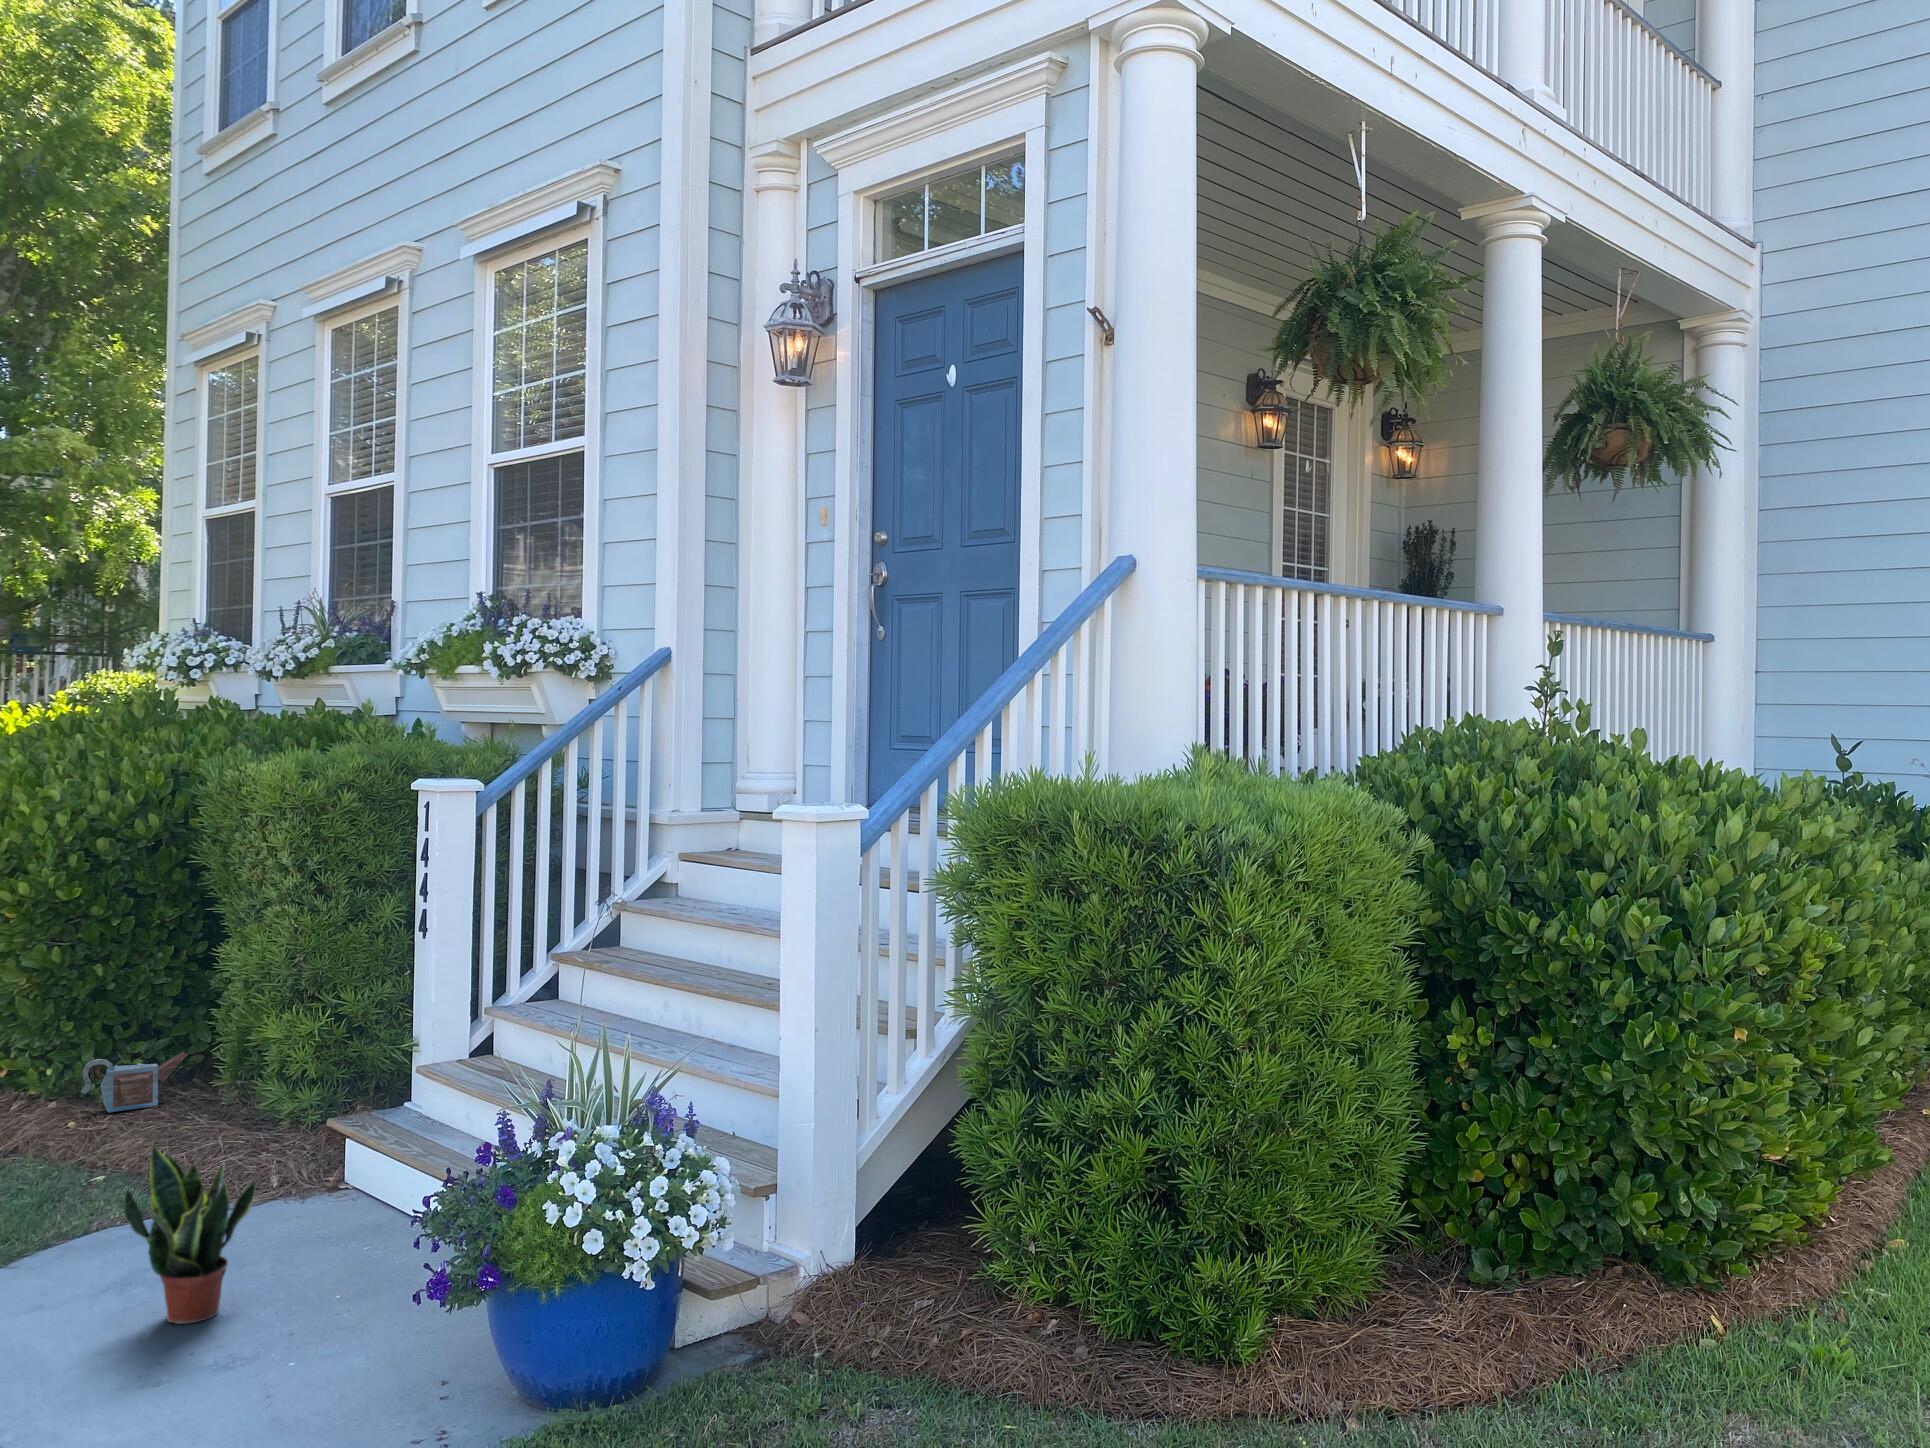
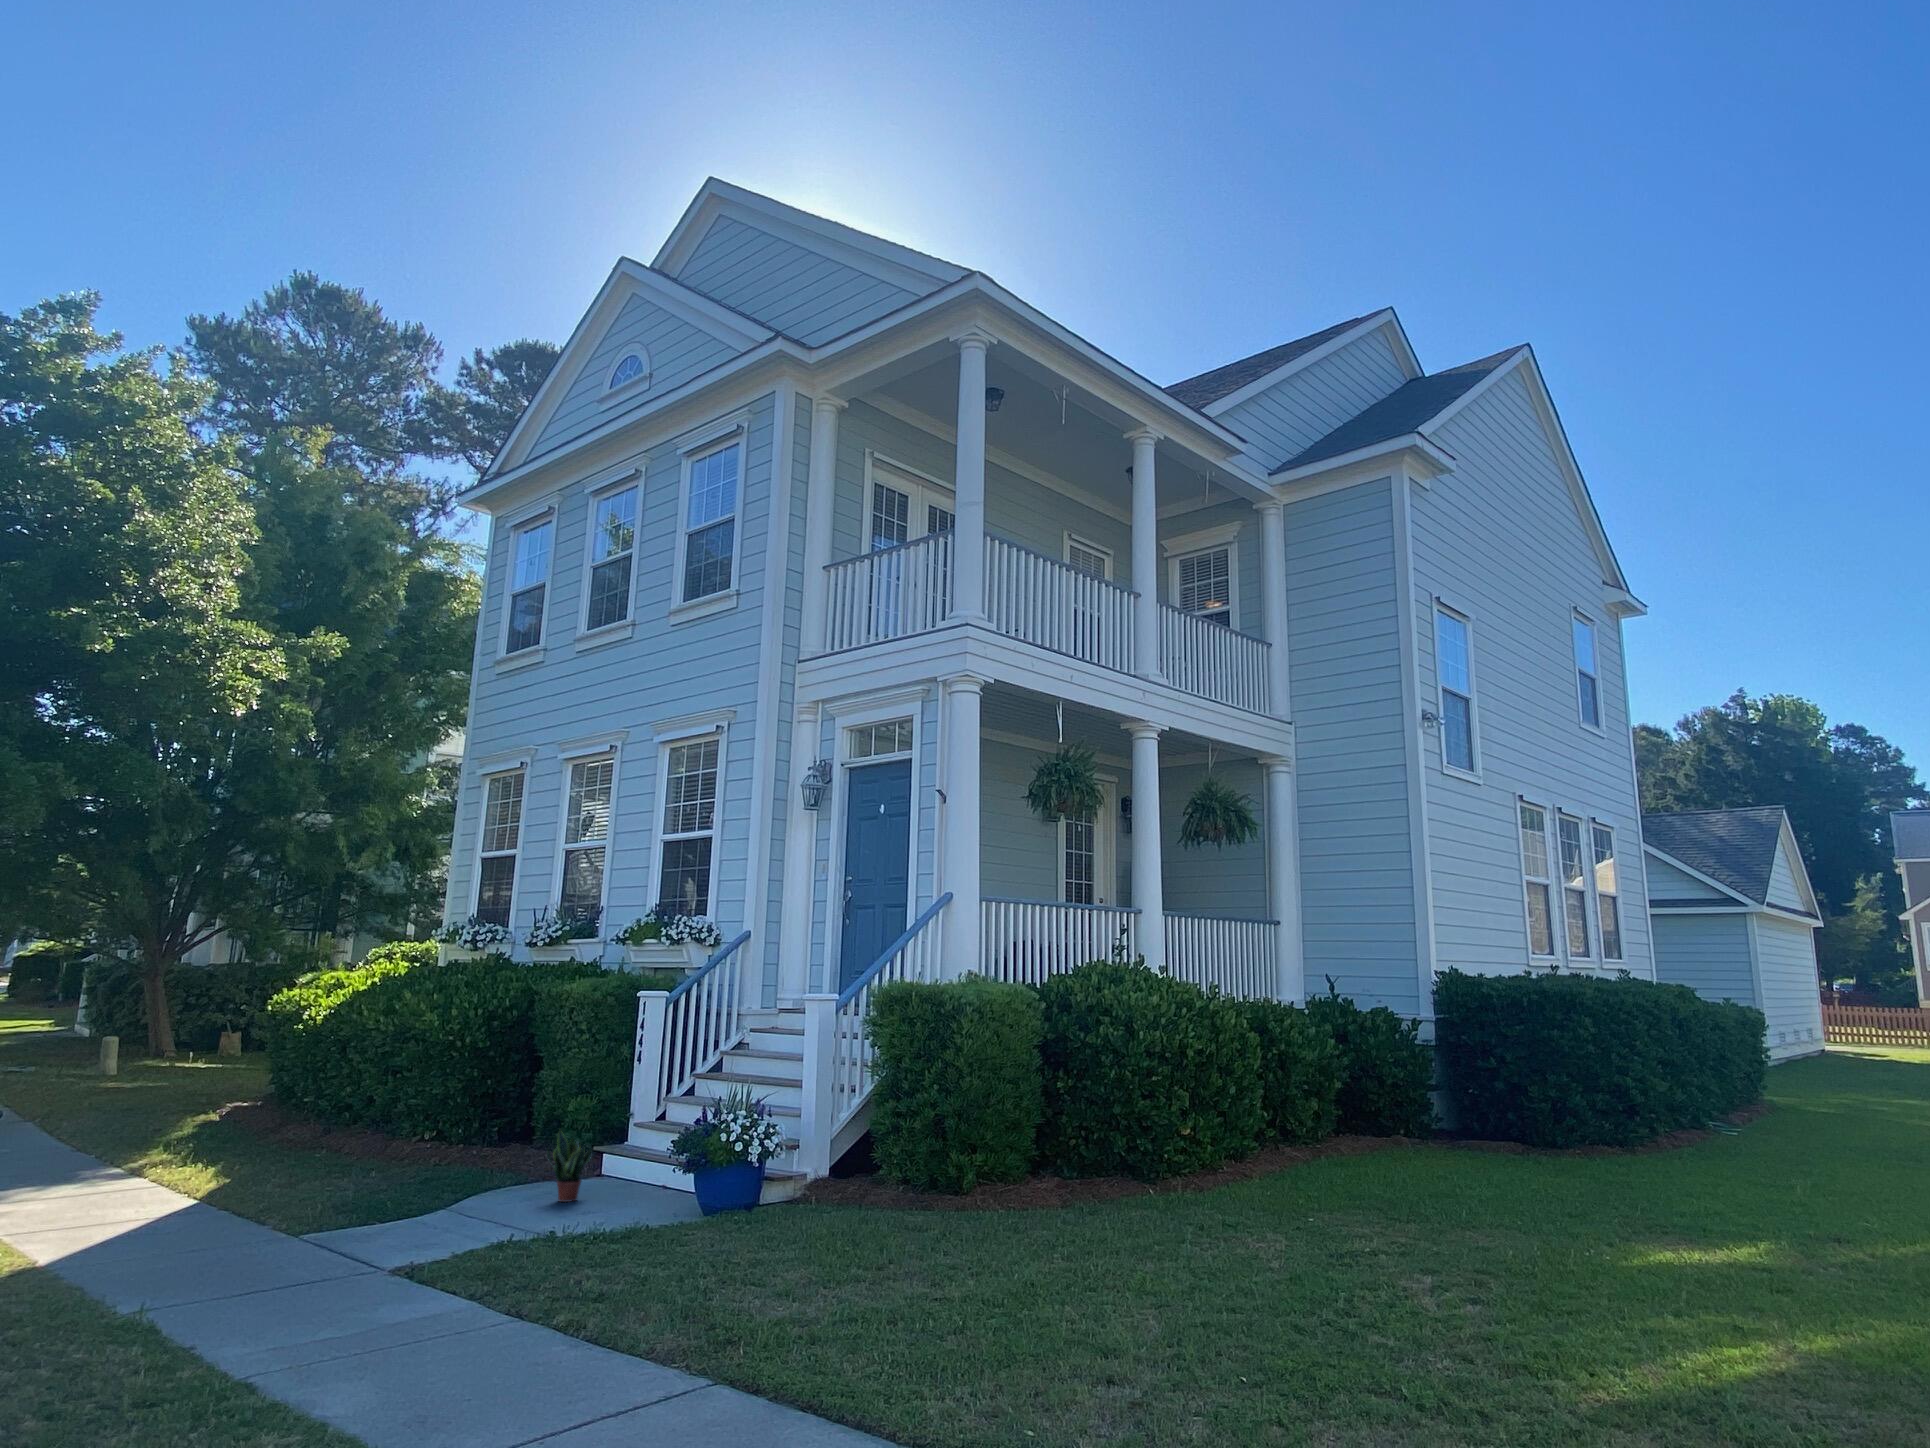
watering can: present [81,1052,188,1113] -> none [467,1128,514,1156]

